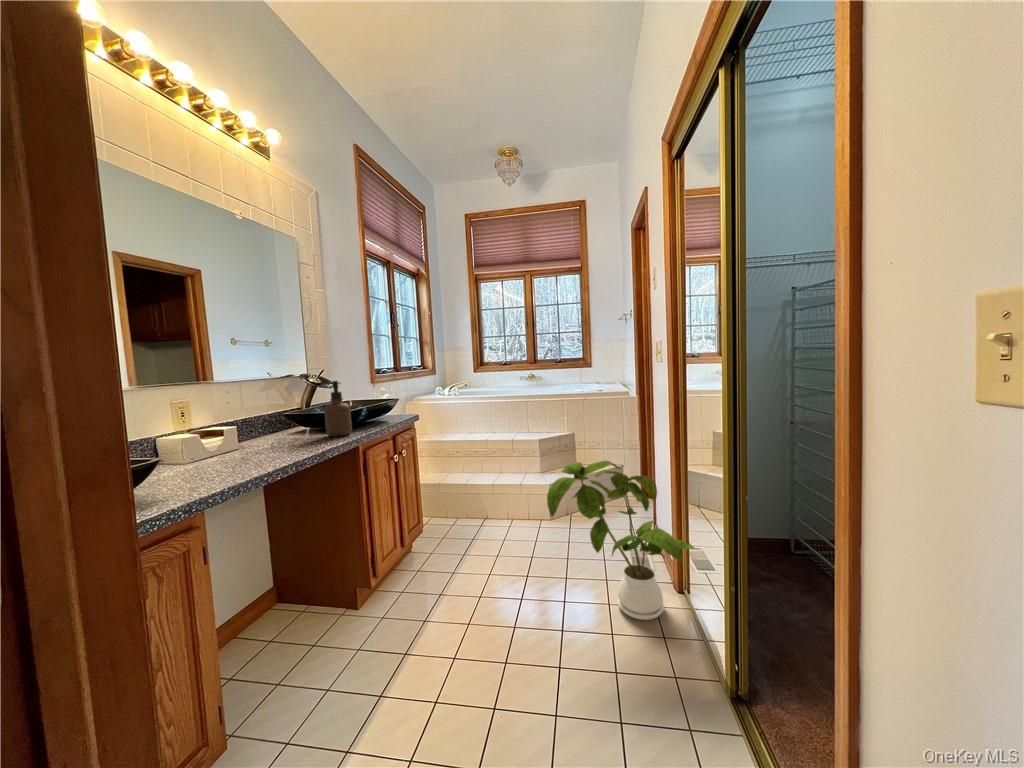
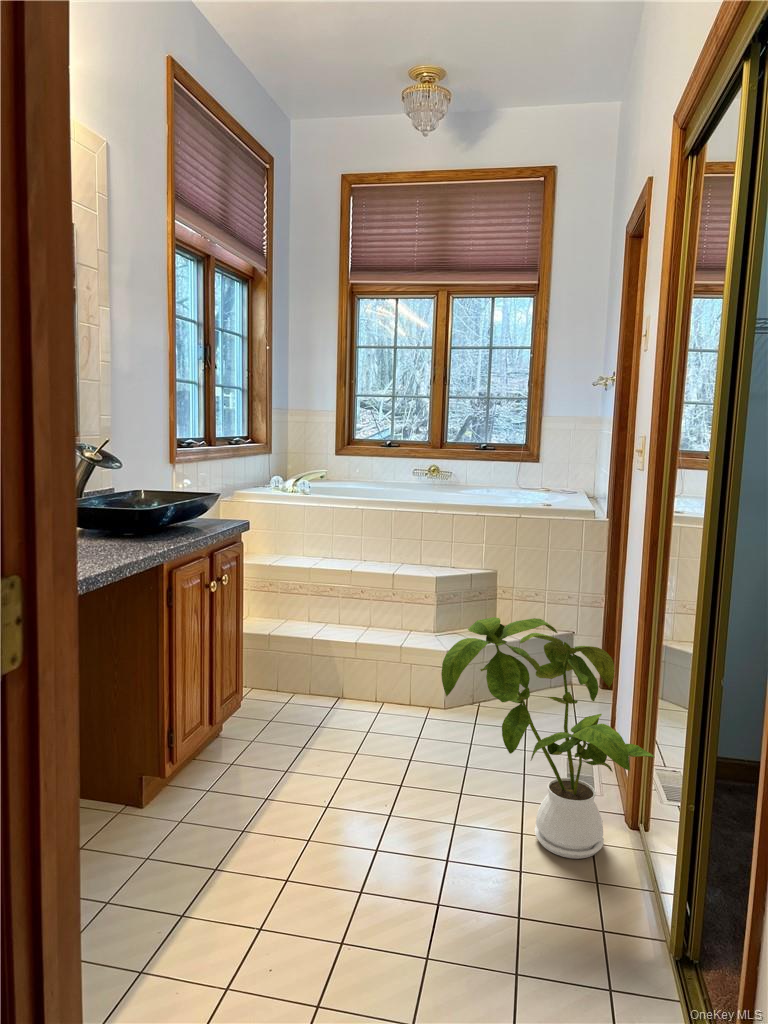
soap dispenser: present [324,381,352,437] -> none [115,463,153,547]

